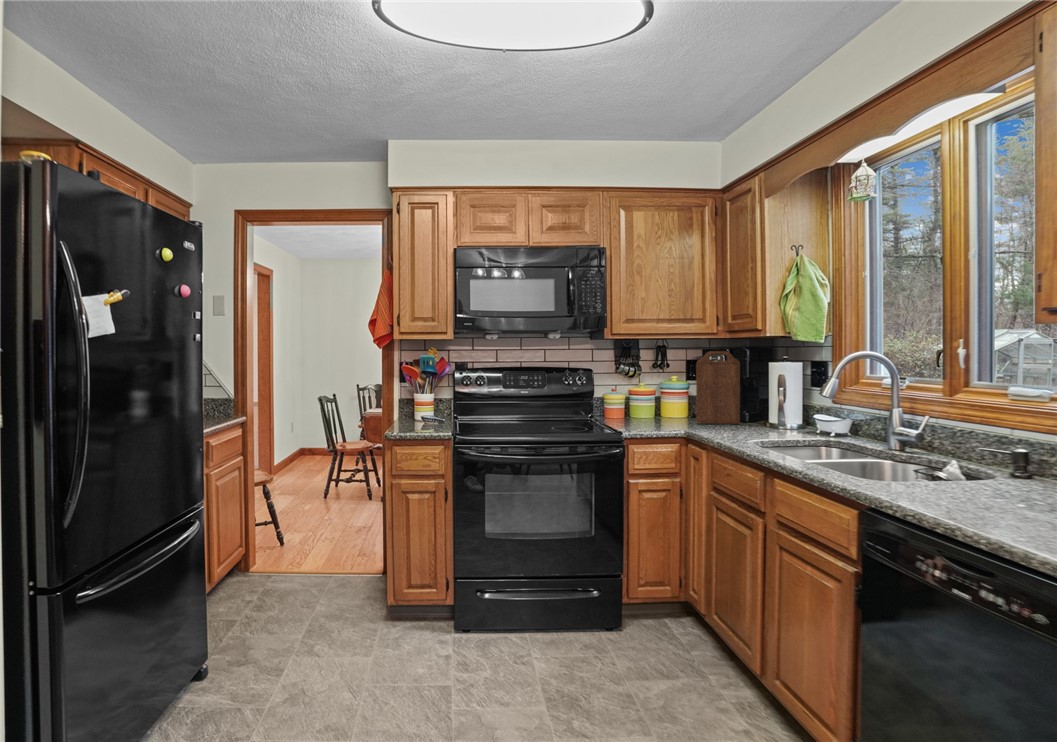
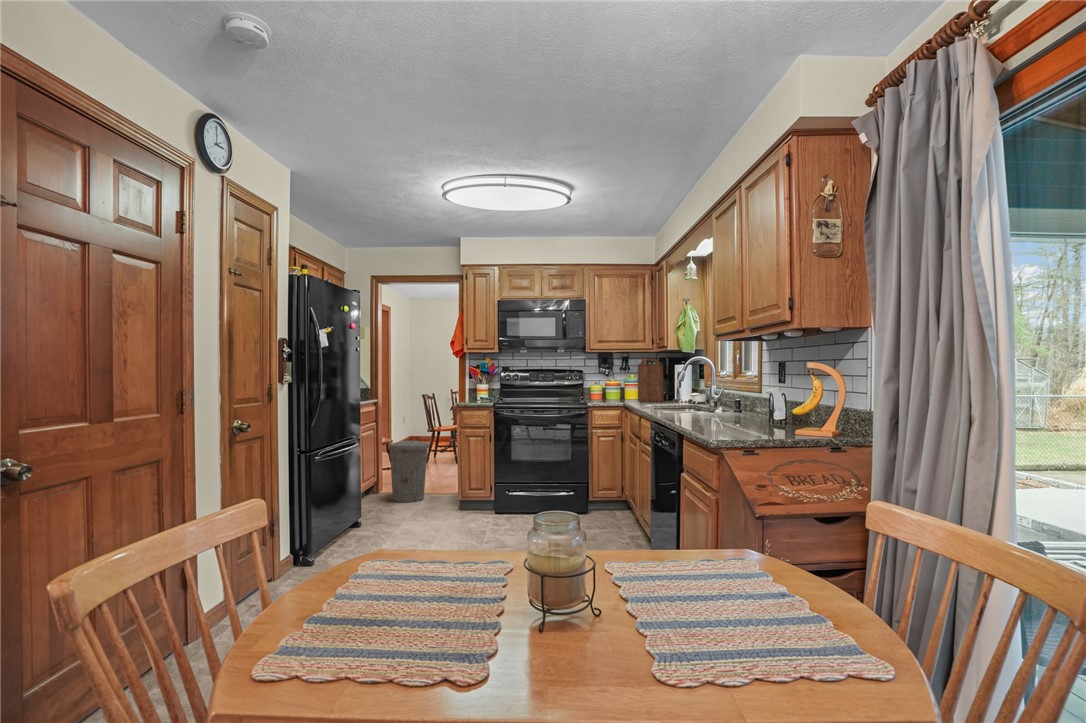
trash can: none [262,491,334,602] -> present [389,440,429,502]

